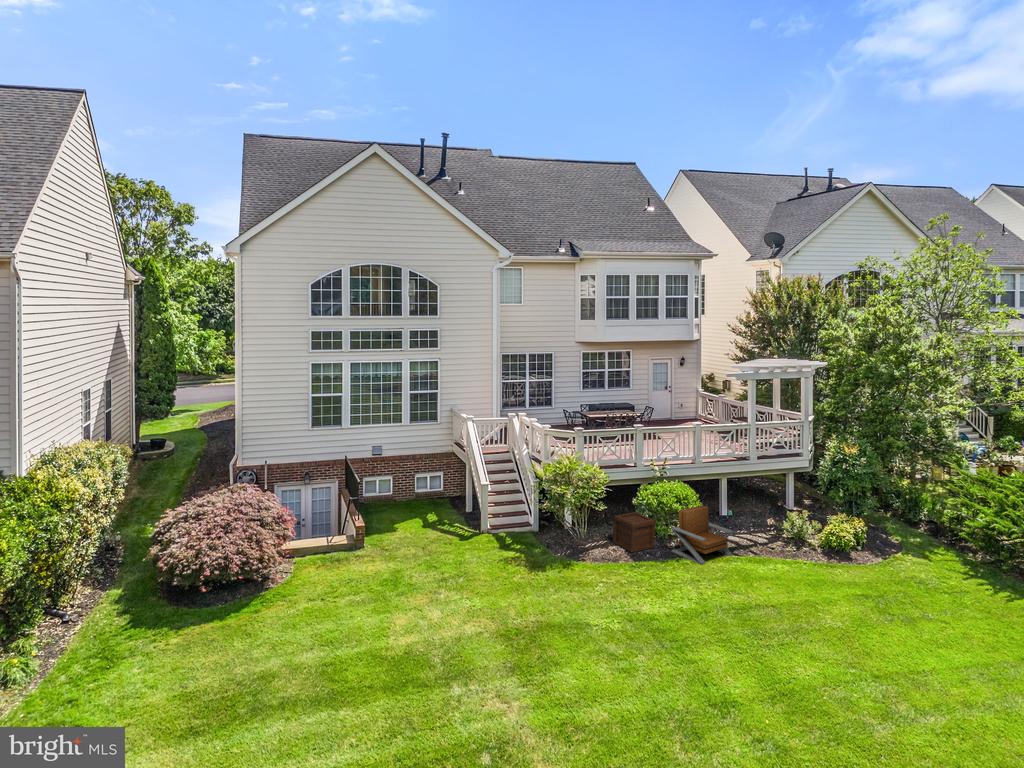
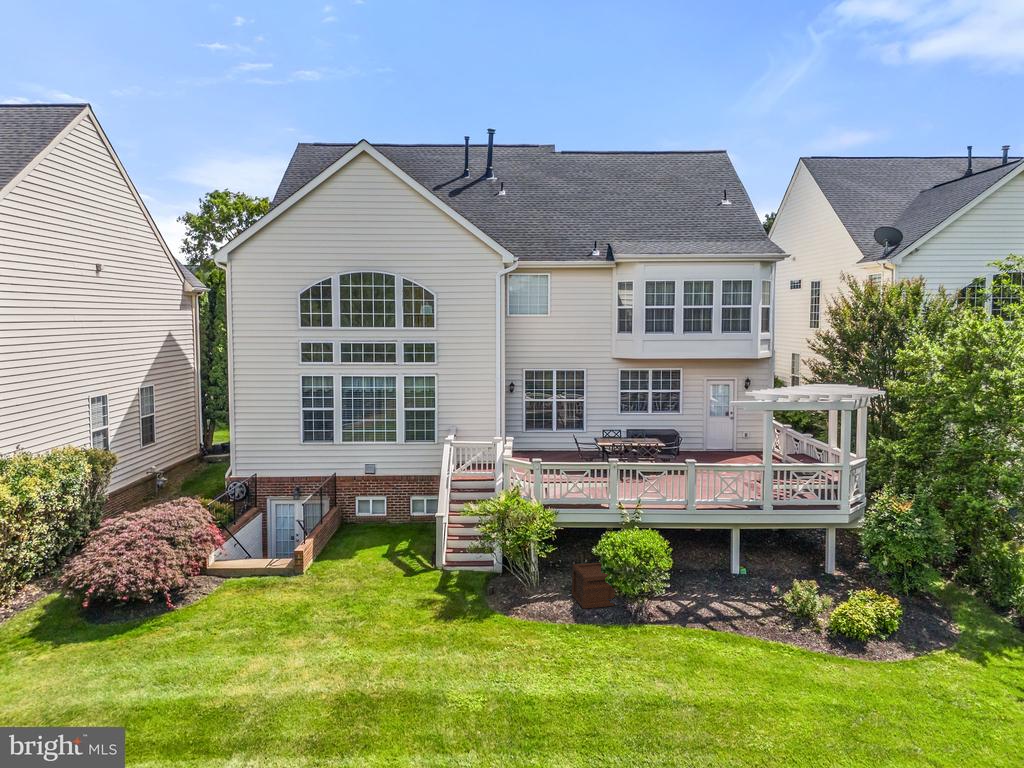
lounge chair: present [671,505,733,564] -> none [632,562,705,632]

